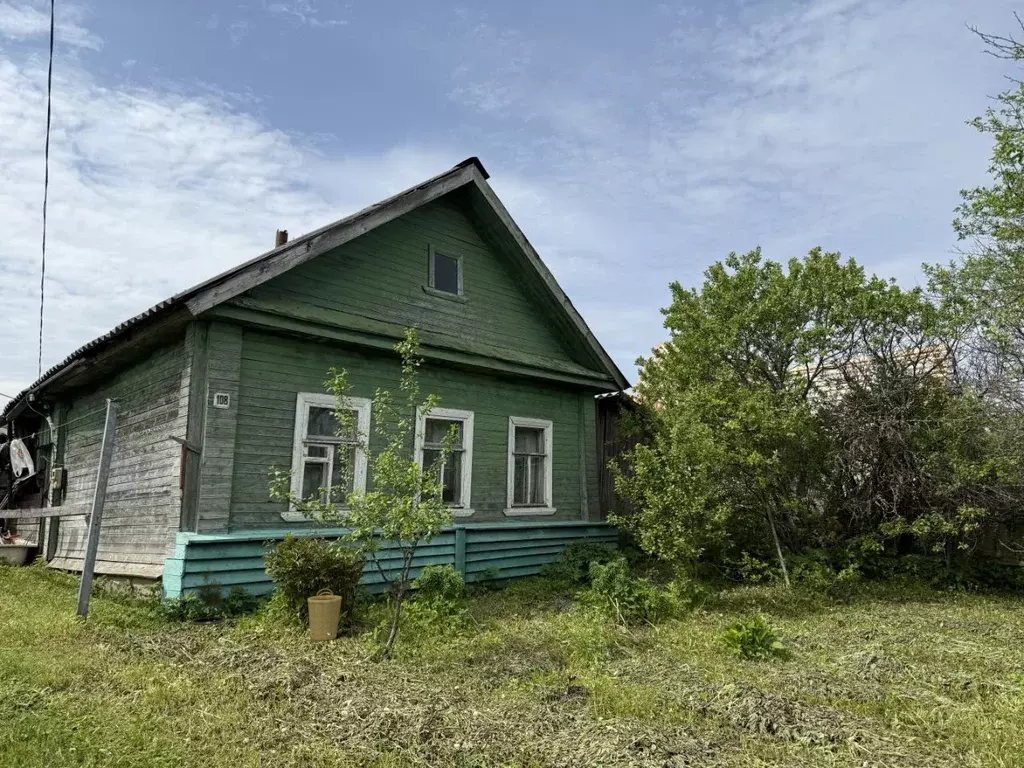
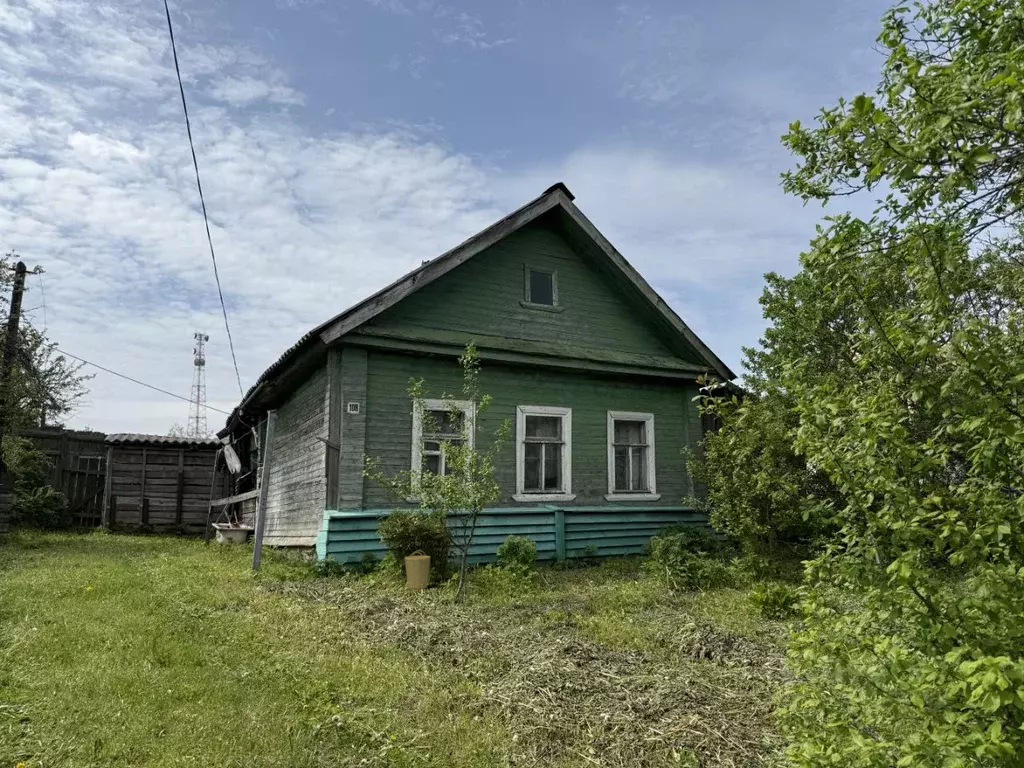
potted tree: present [191,572,224,624] -> none [332,535,358,579]

